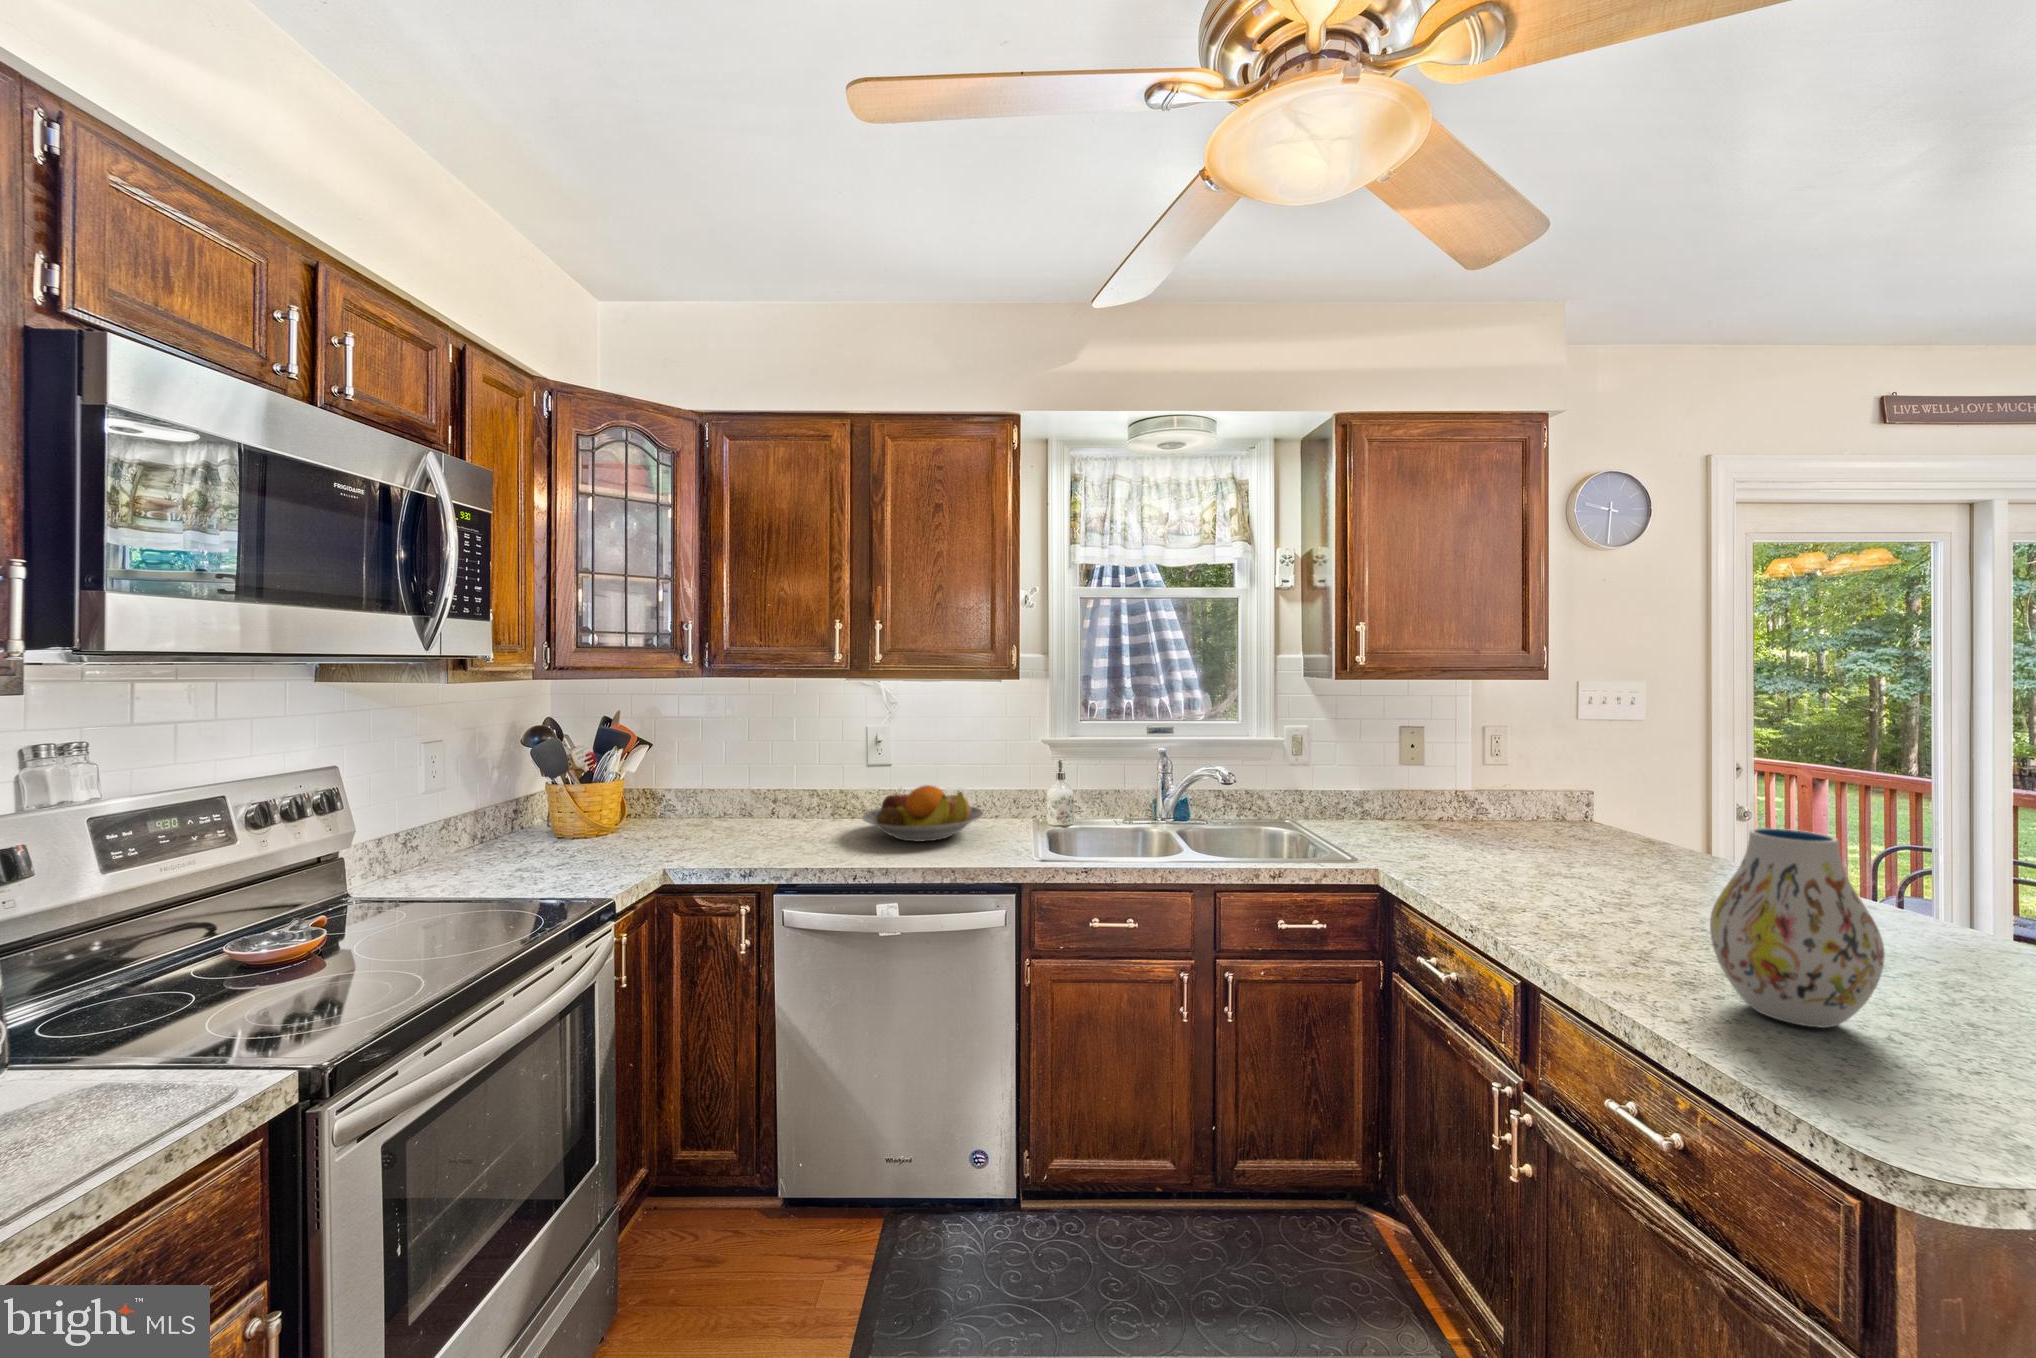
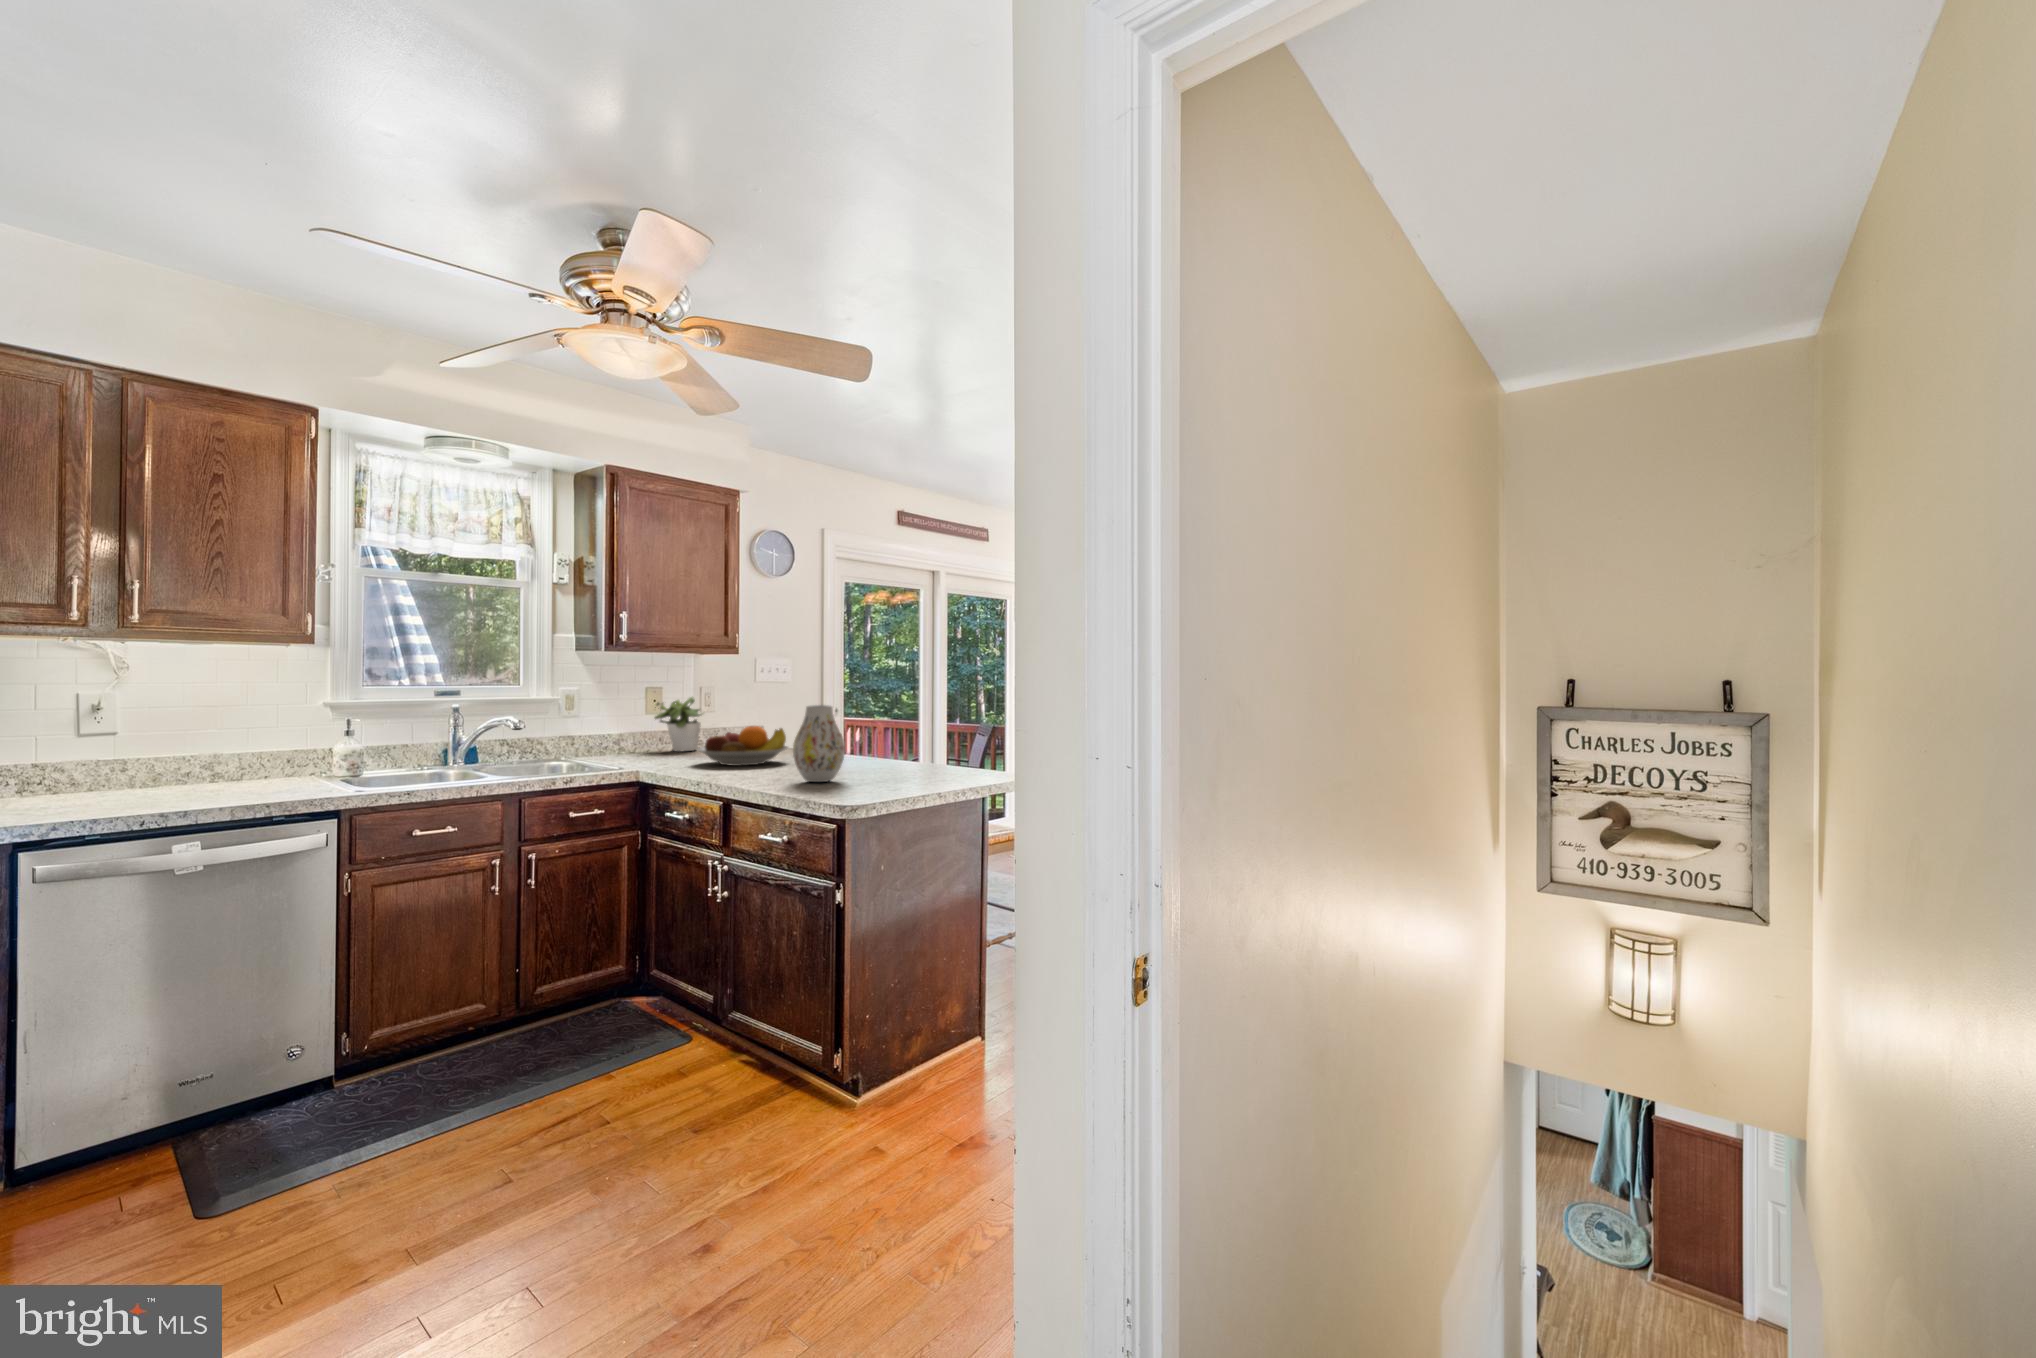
potted plant: none [1411,739,1491,821] -> present [655,697,702,751]
fruit bowl: present [862,785,984,841] -> present [696,726,788,766]

